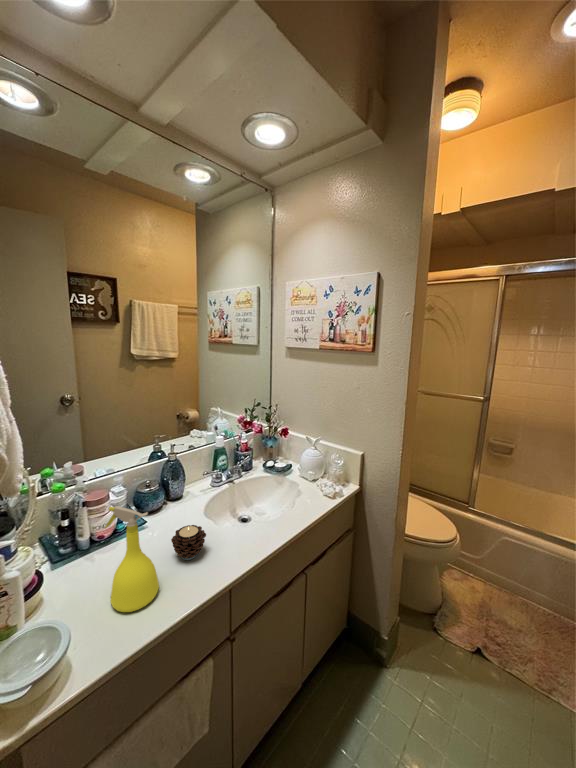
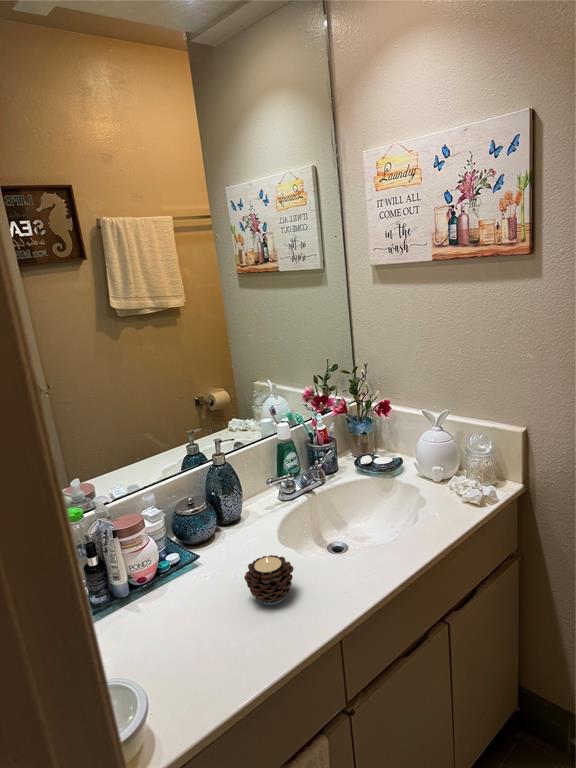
spray bottle: present [105,506,159,612] -> none [159,530,242,675]

